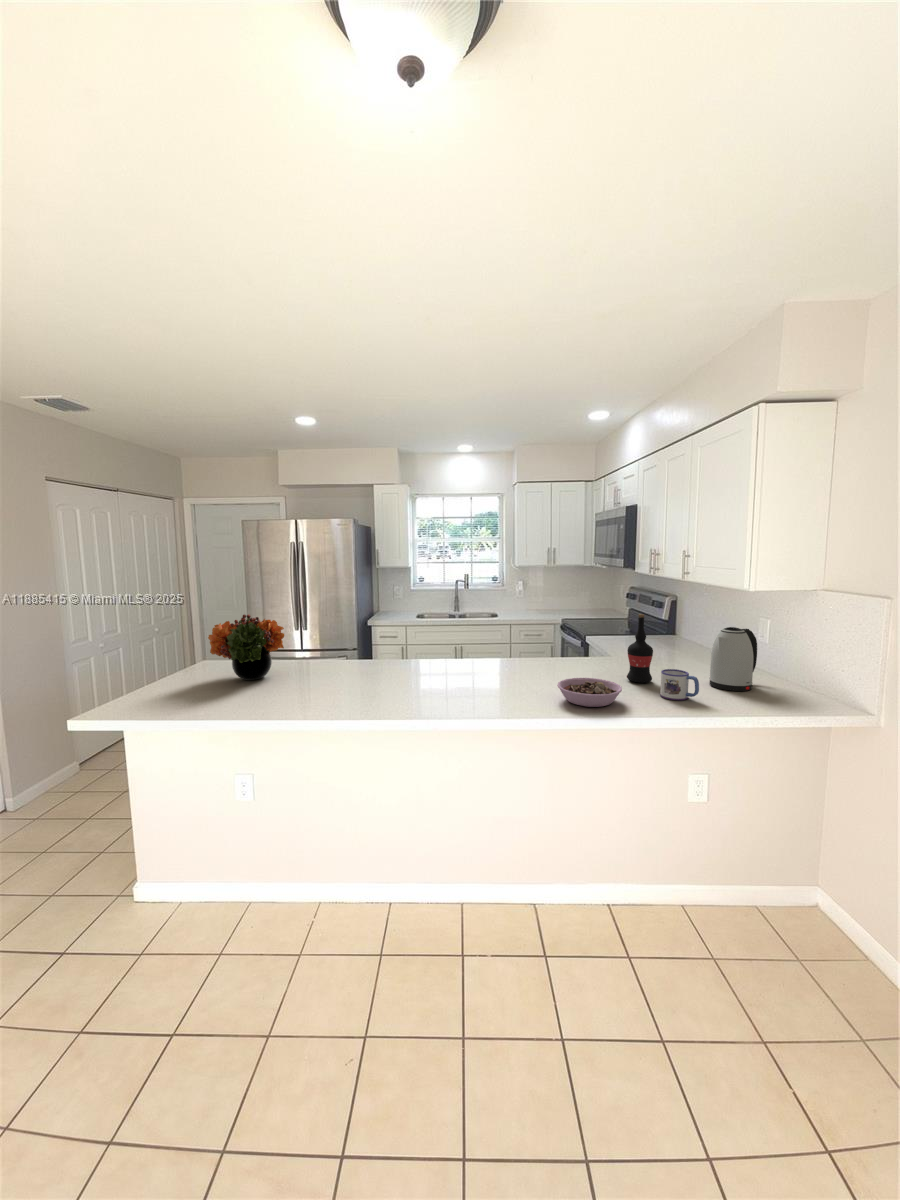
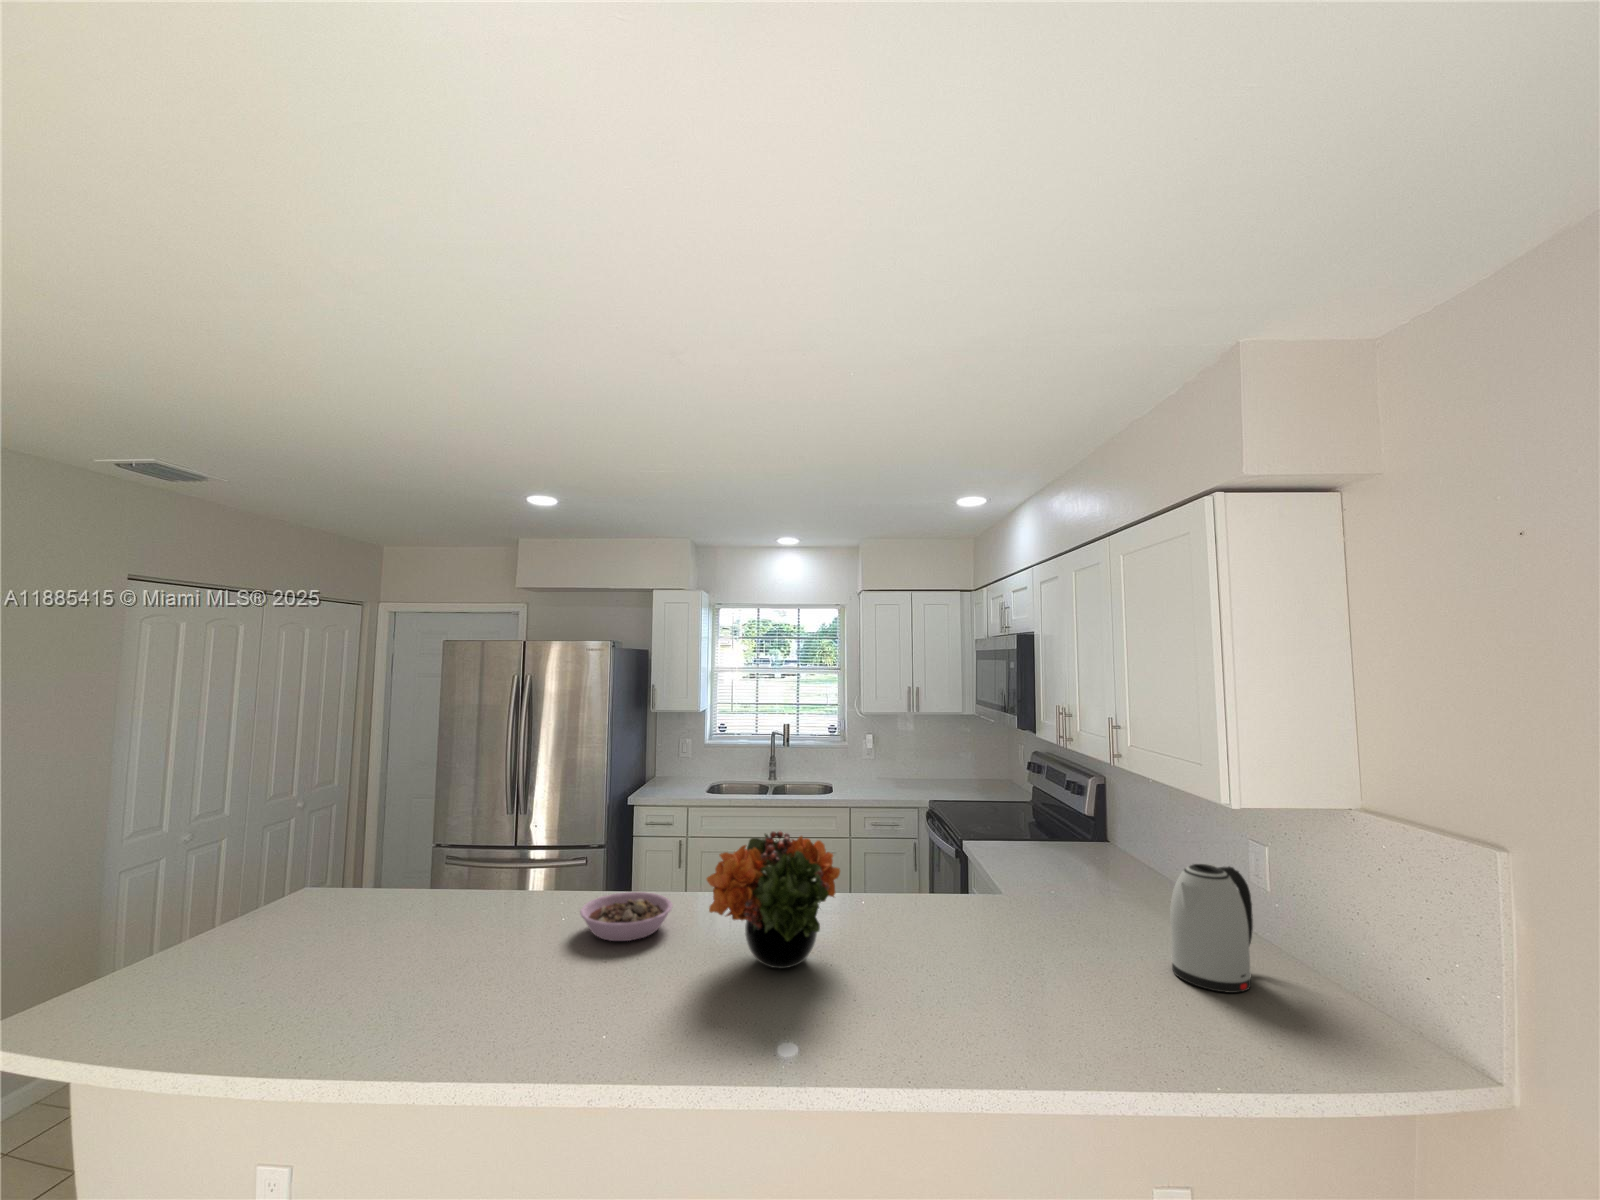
wine bottle: present [627,614,653,683] -> none [1022,832,1068,963]
flower arrangement: present [208,615,284,680] -> present [707,831,840,968]
mug: present [660,669,699,700] -> none [1083,947,1155,1017]
bowl: present [557,678,622,707] -> present [580,892,672,941]

